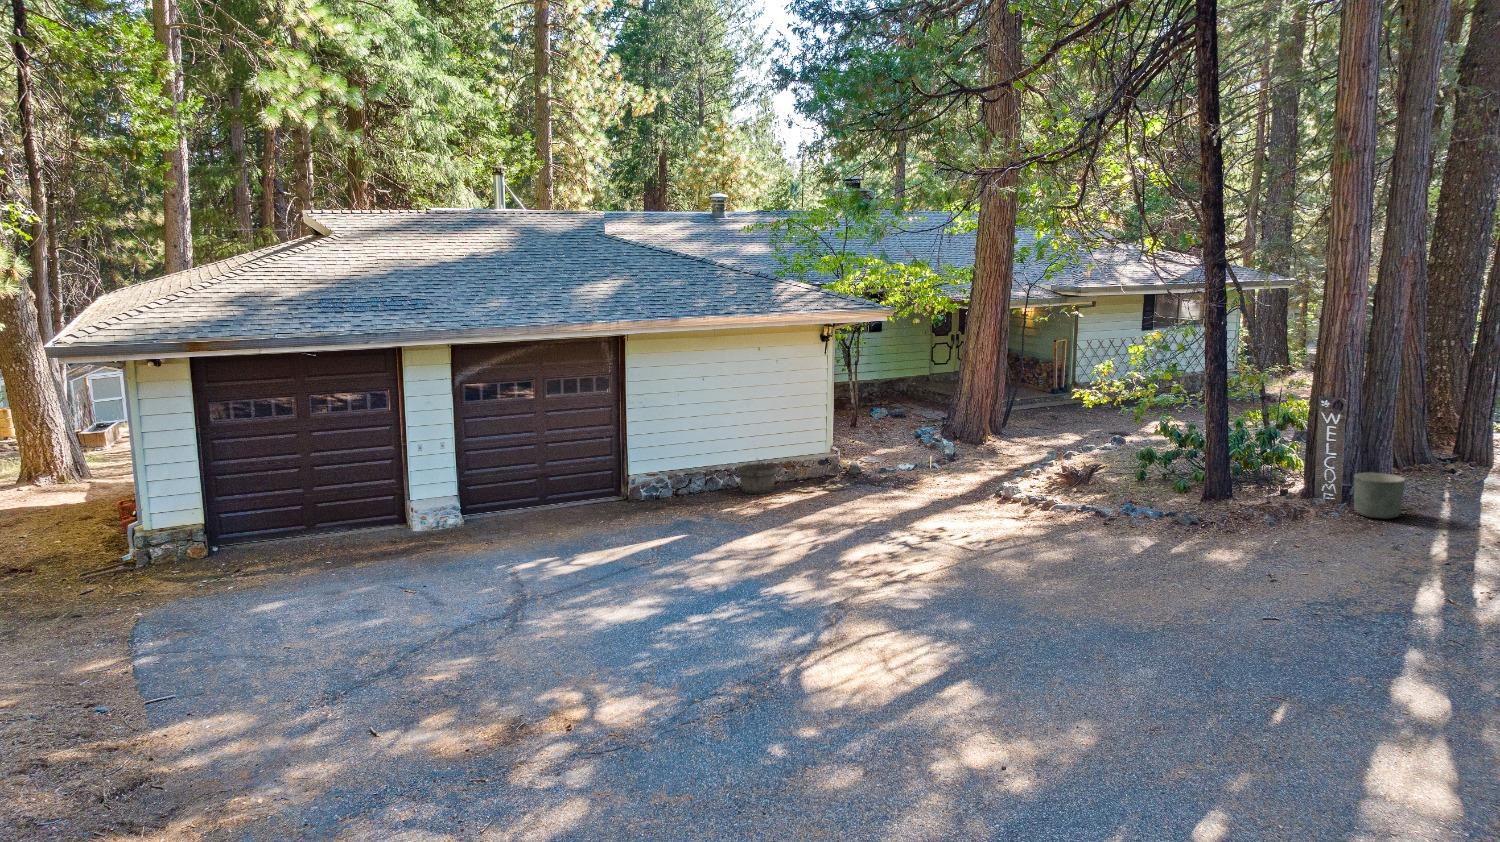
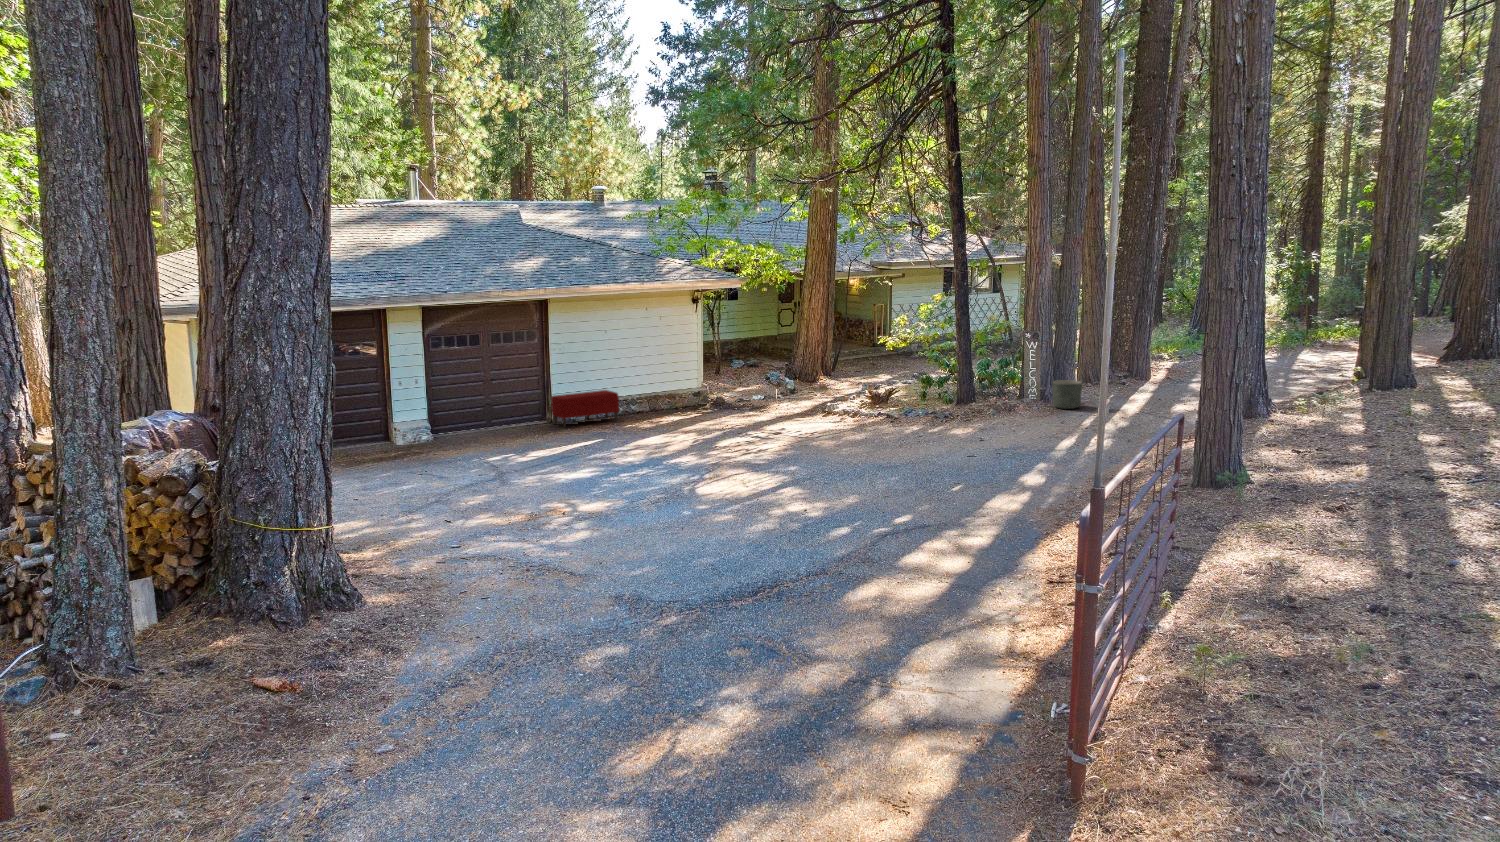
bench: none [627,457,717,509] -> present [551,390,619,428]
wooden bucket: present [738,463,776,494] -> none [633,390,663,416]

